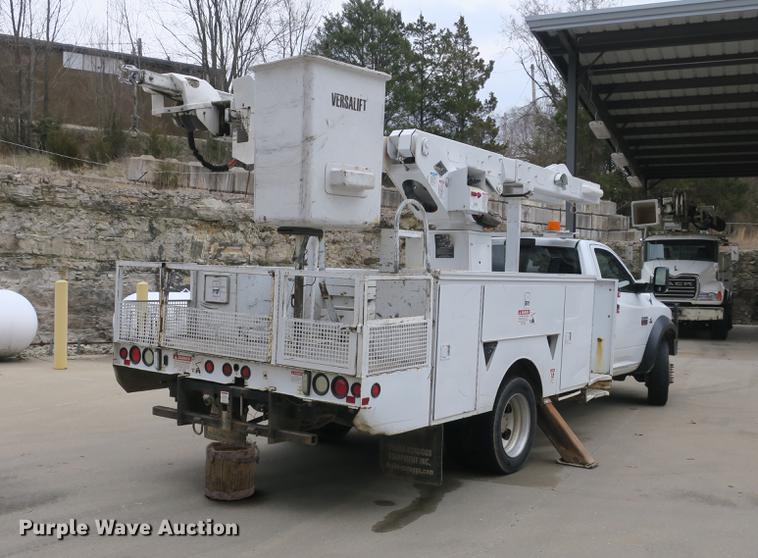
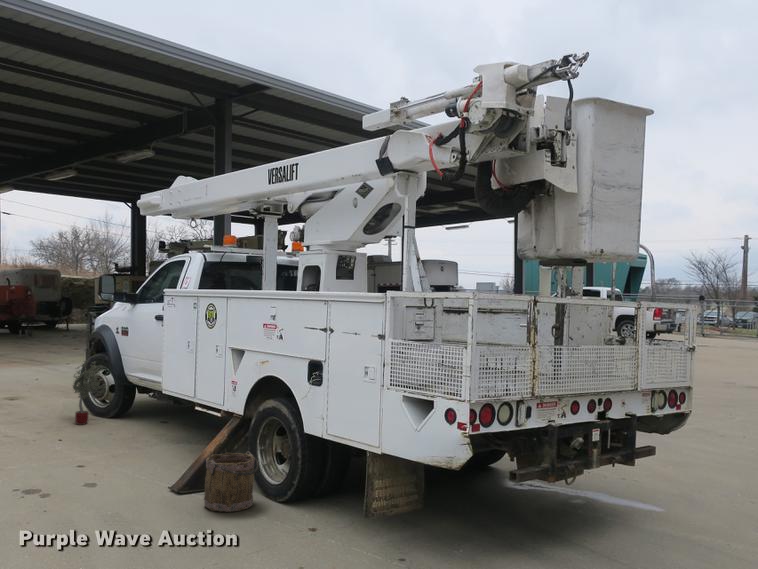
potted tree: none [66,341,105,408] -> present [73,361,106,425]

